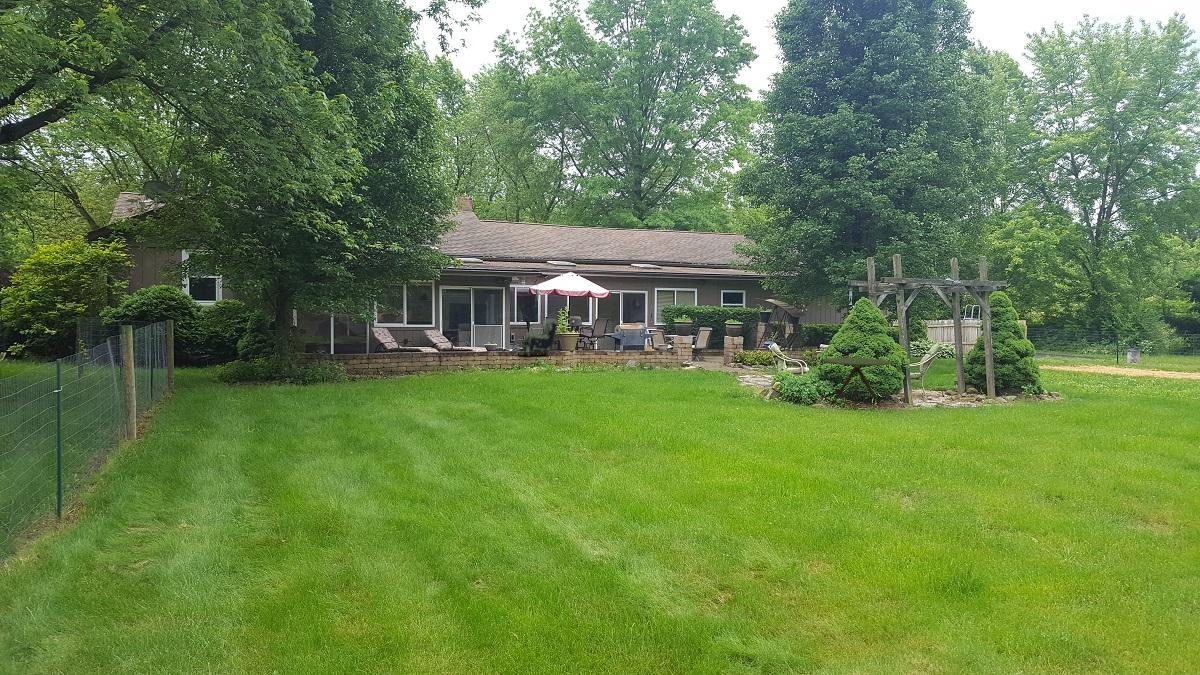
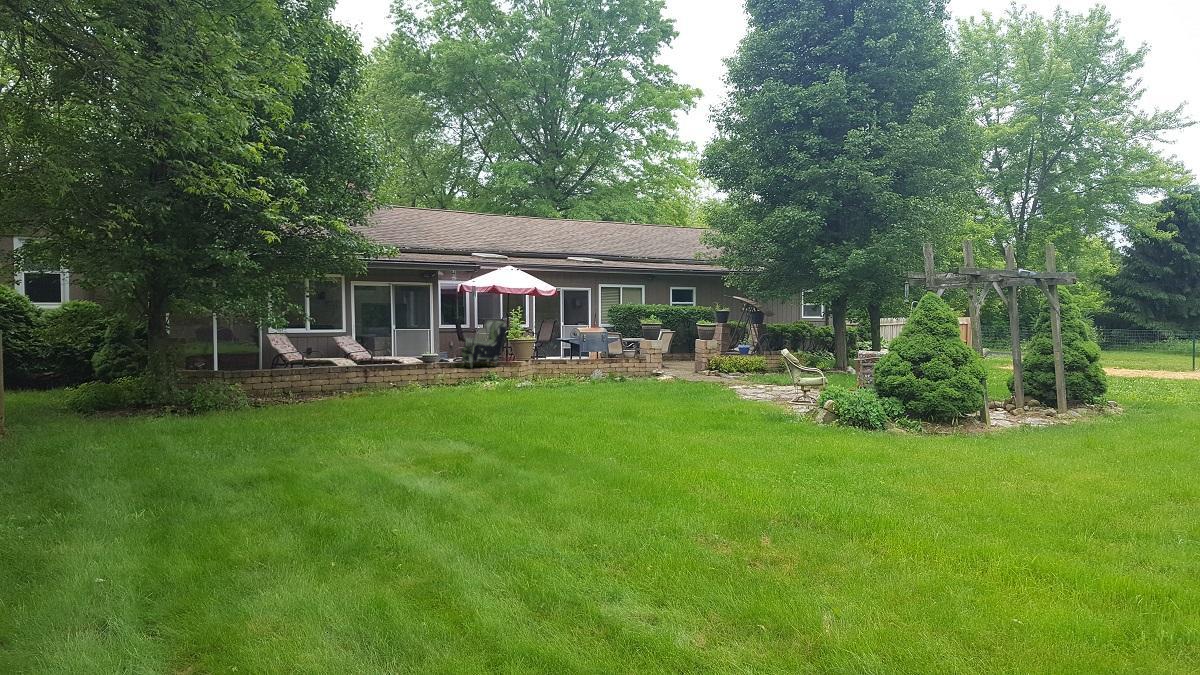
round table: present [824,358,891,407] -> none [903,368,993,434]

